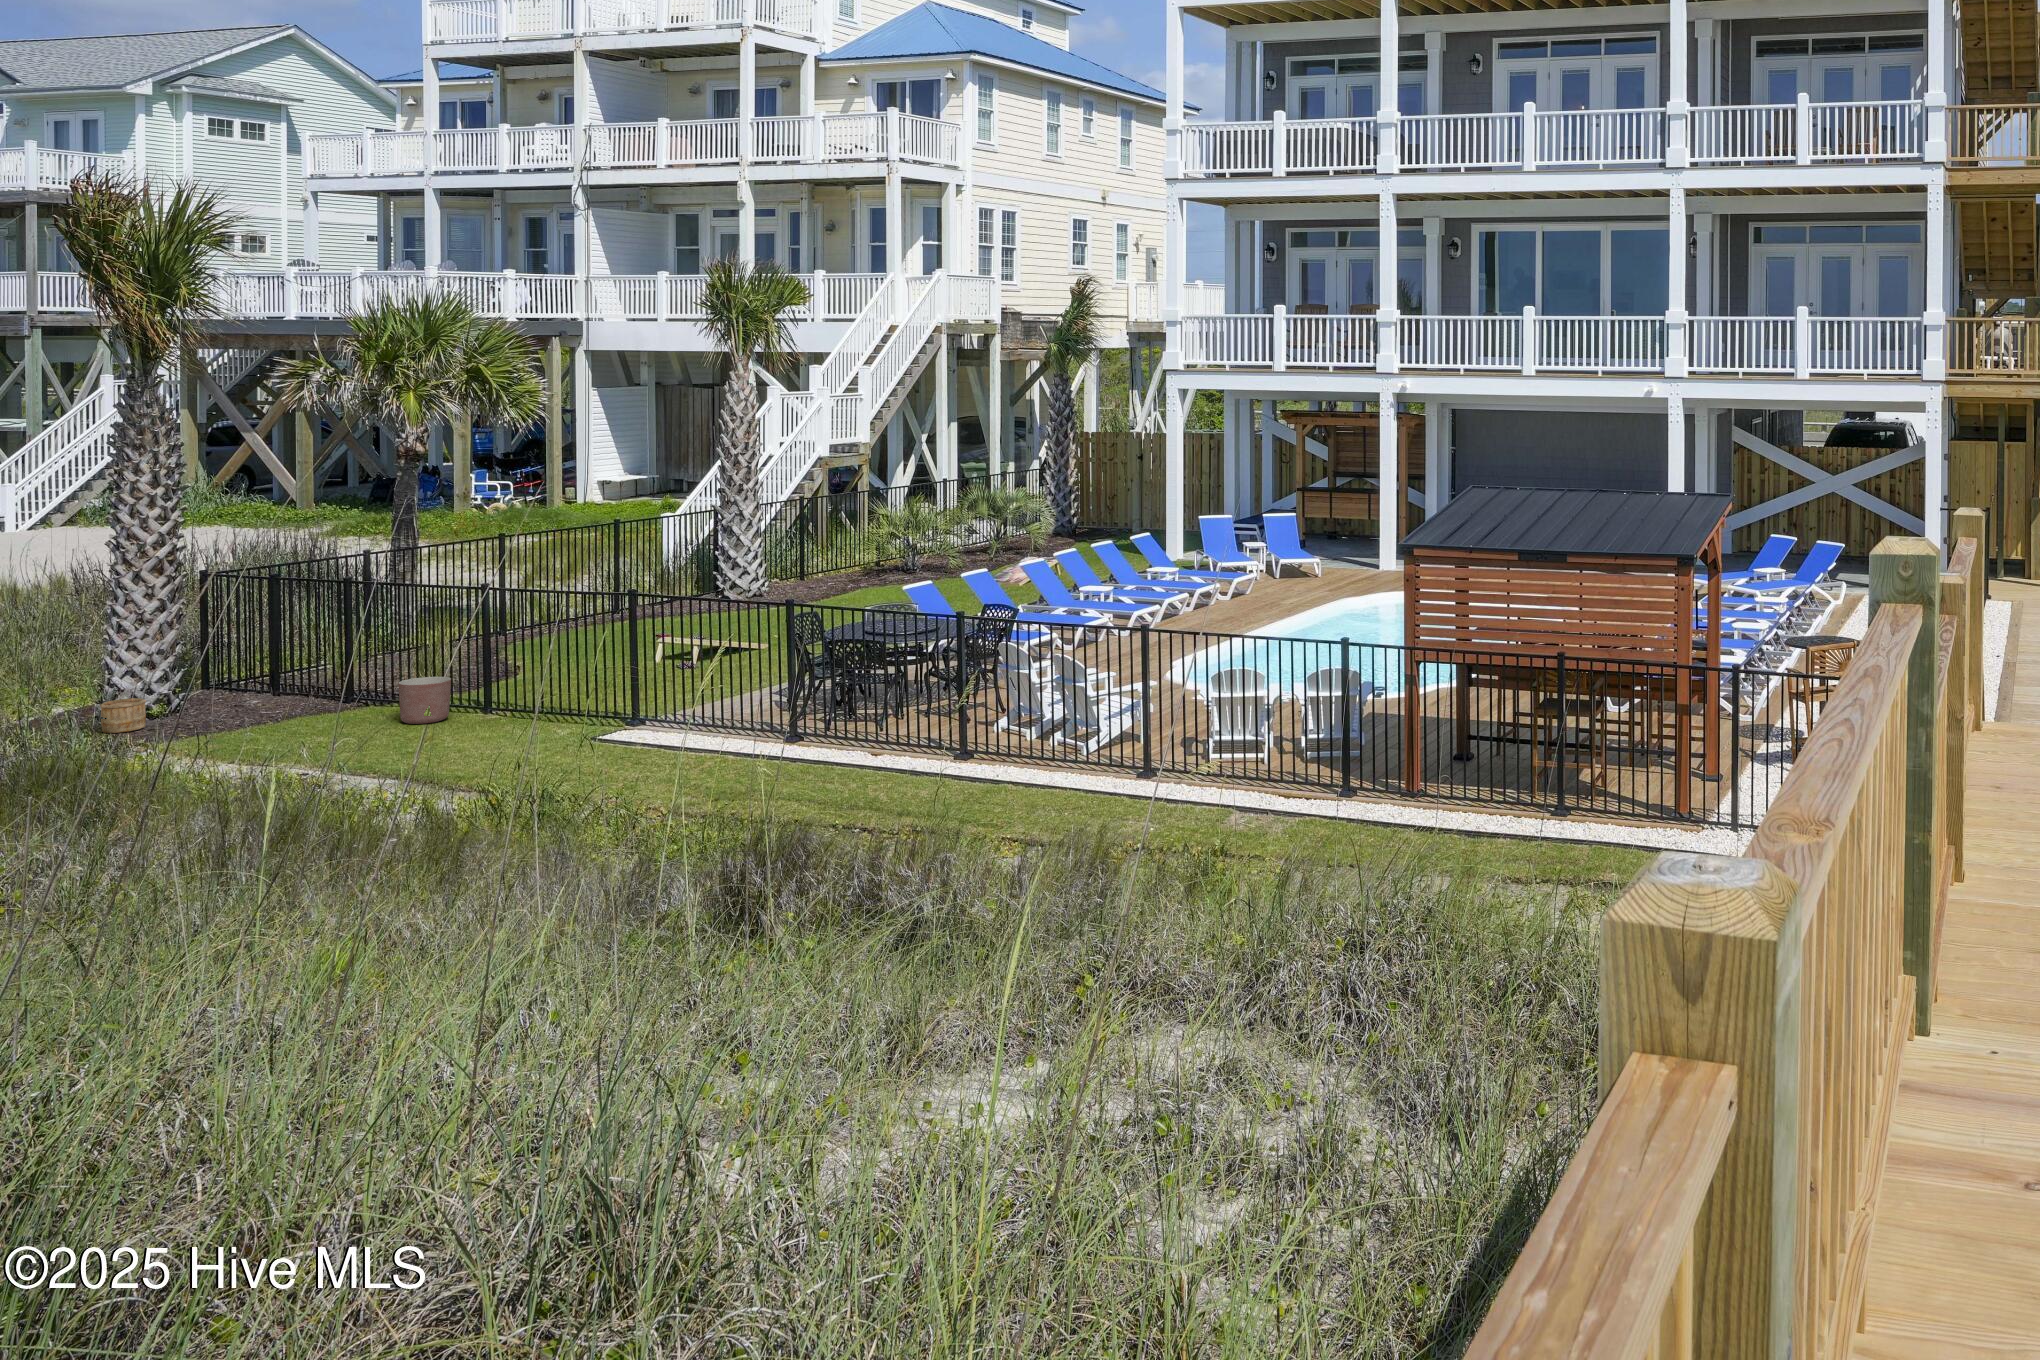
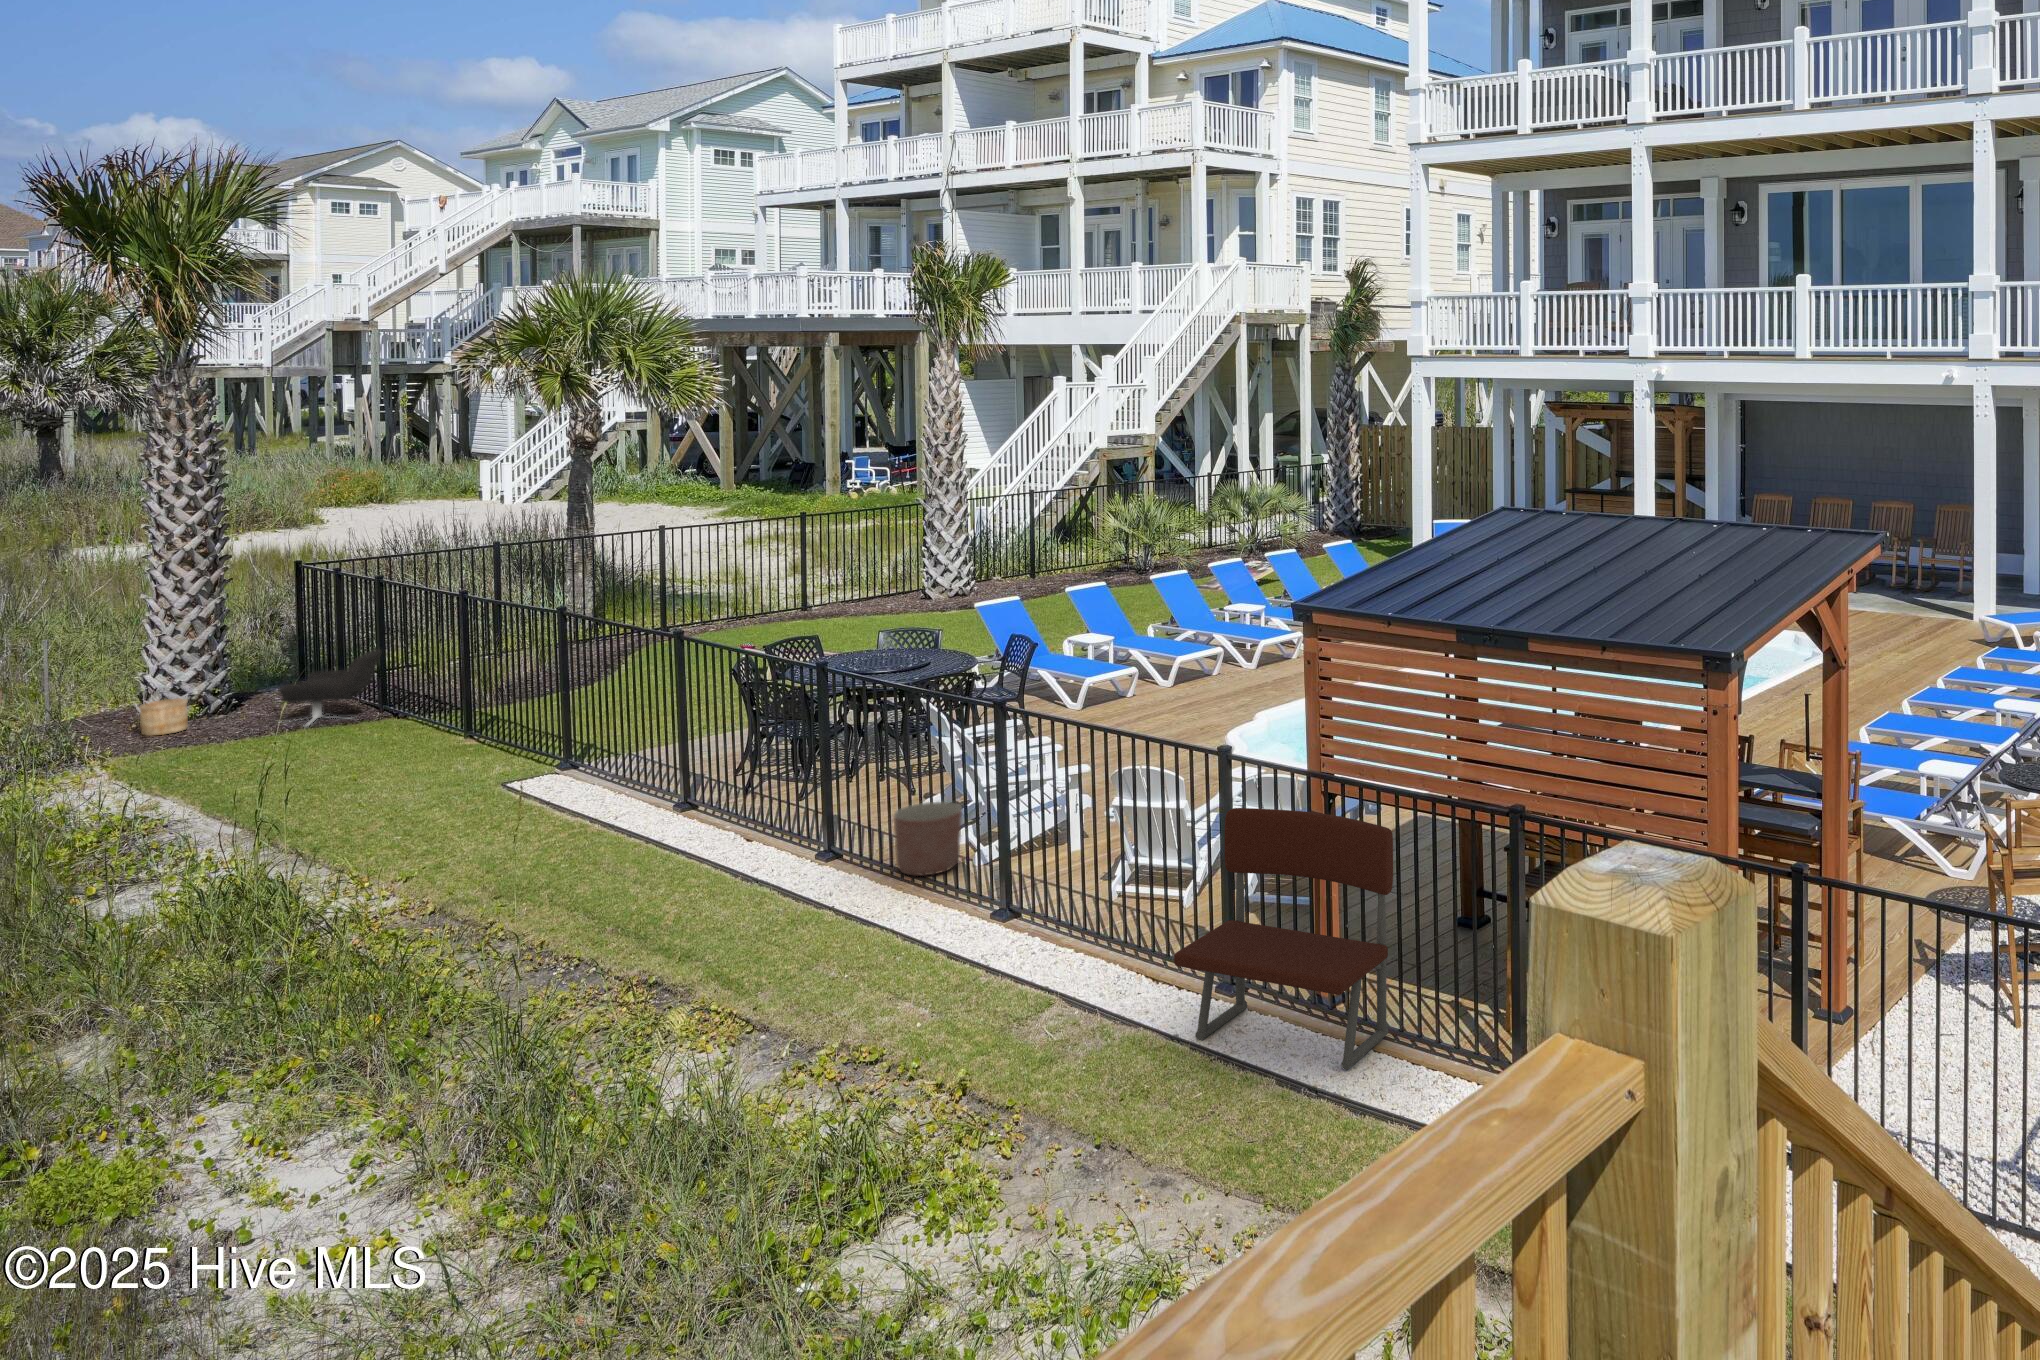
lounge chair: none [225,647,321,720] -> present [279,649,382,726]
planter: present [399,677,451,724] -> present [894,802,962,876]
bench: none [1339,679,1470,830] -> present [1174,808,1393,1070]

